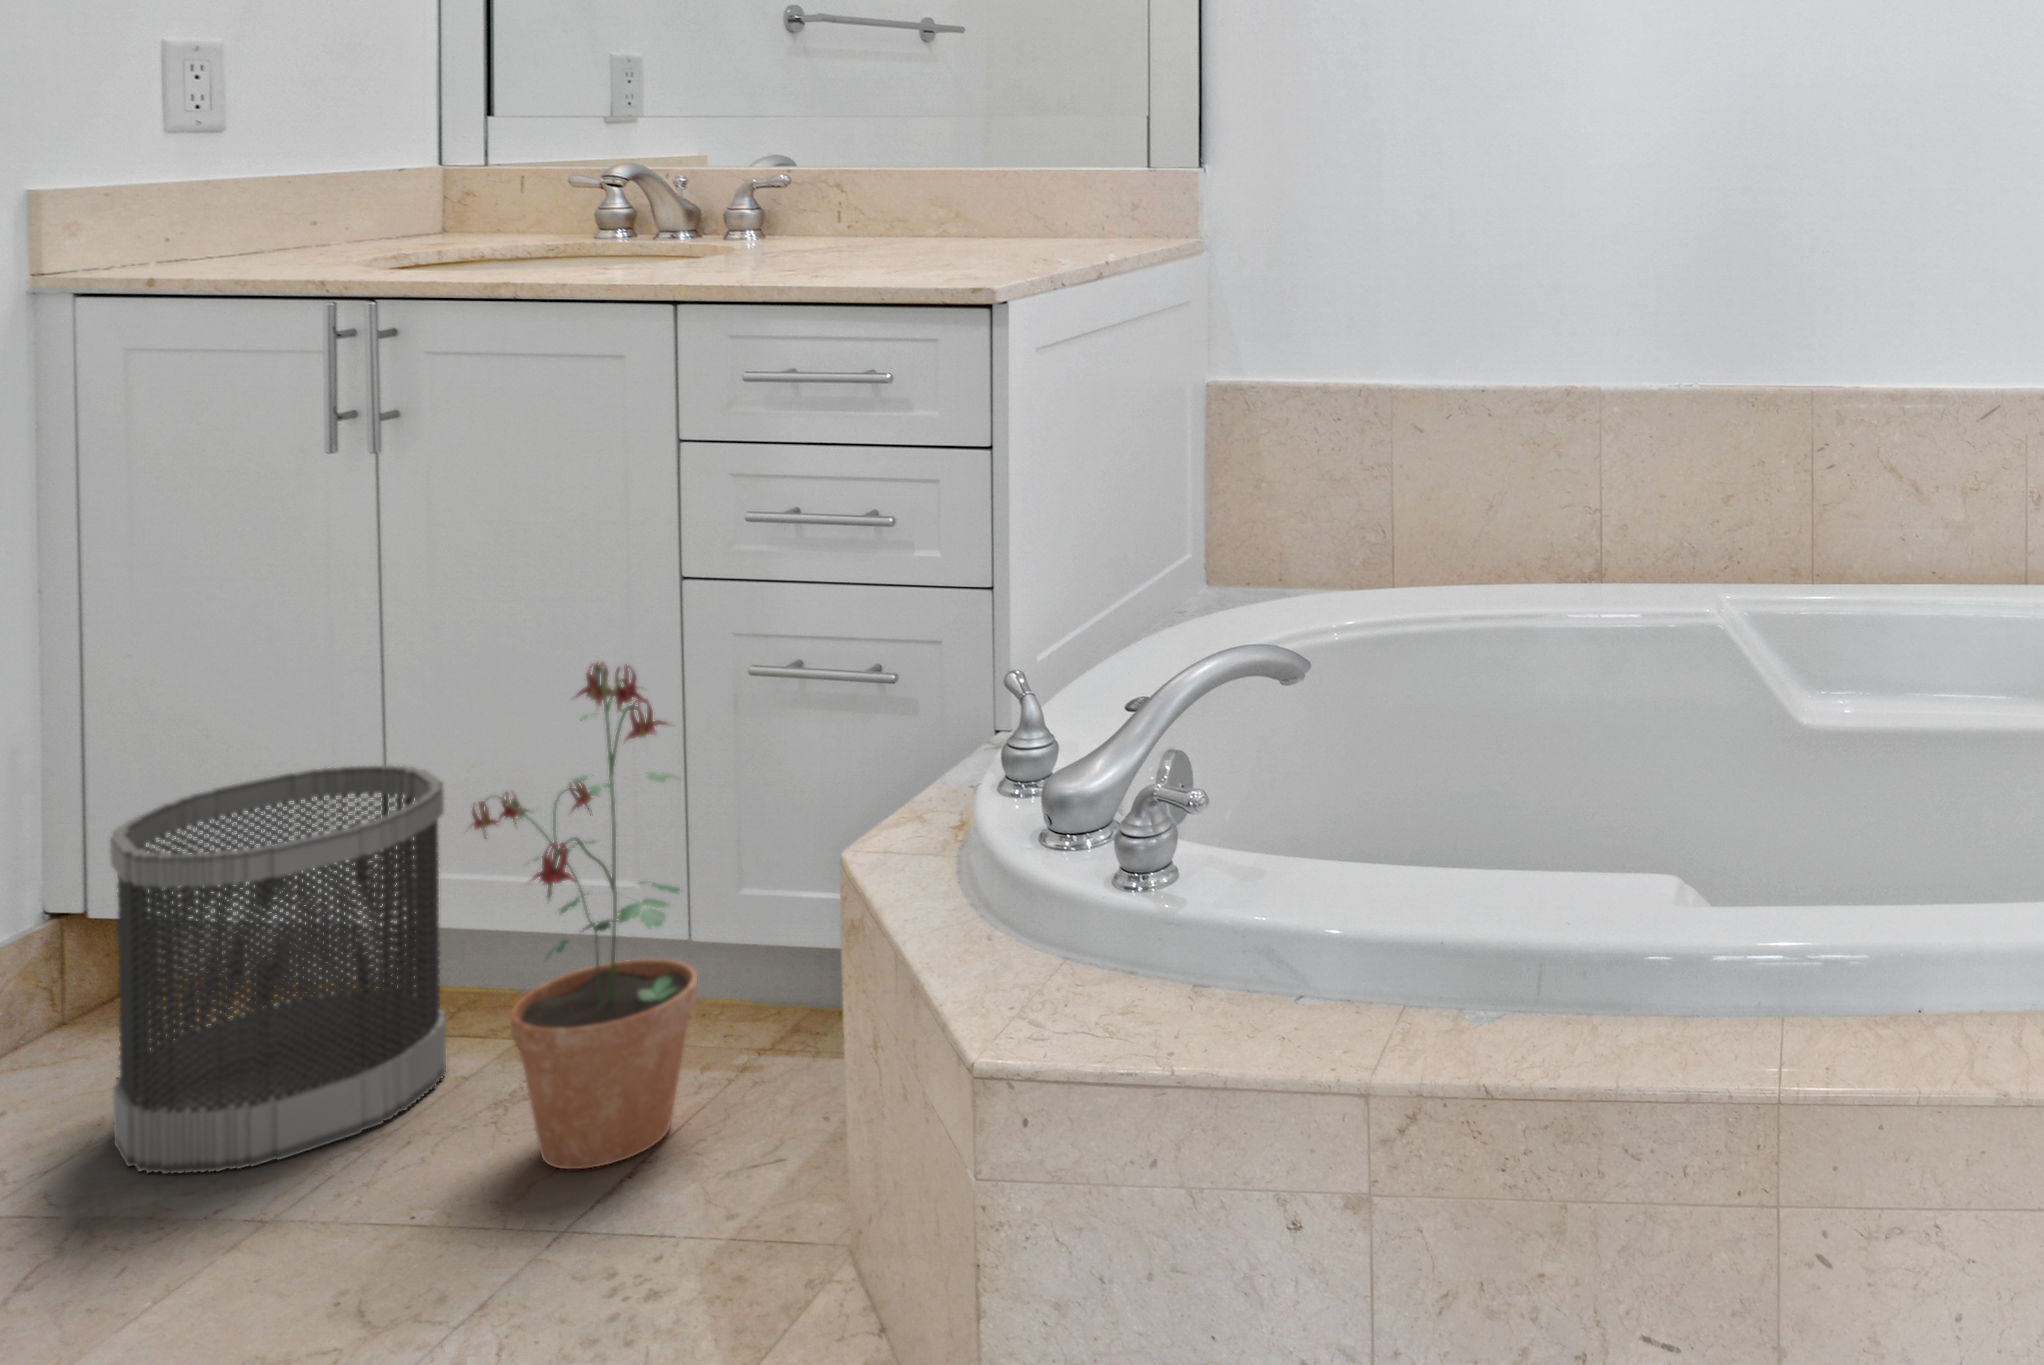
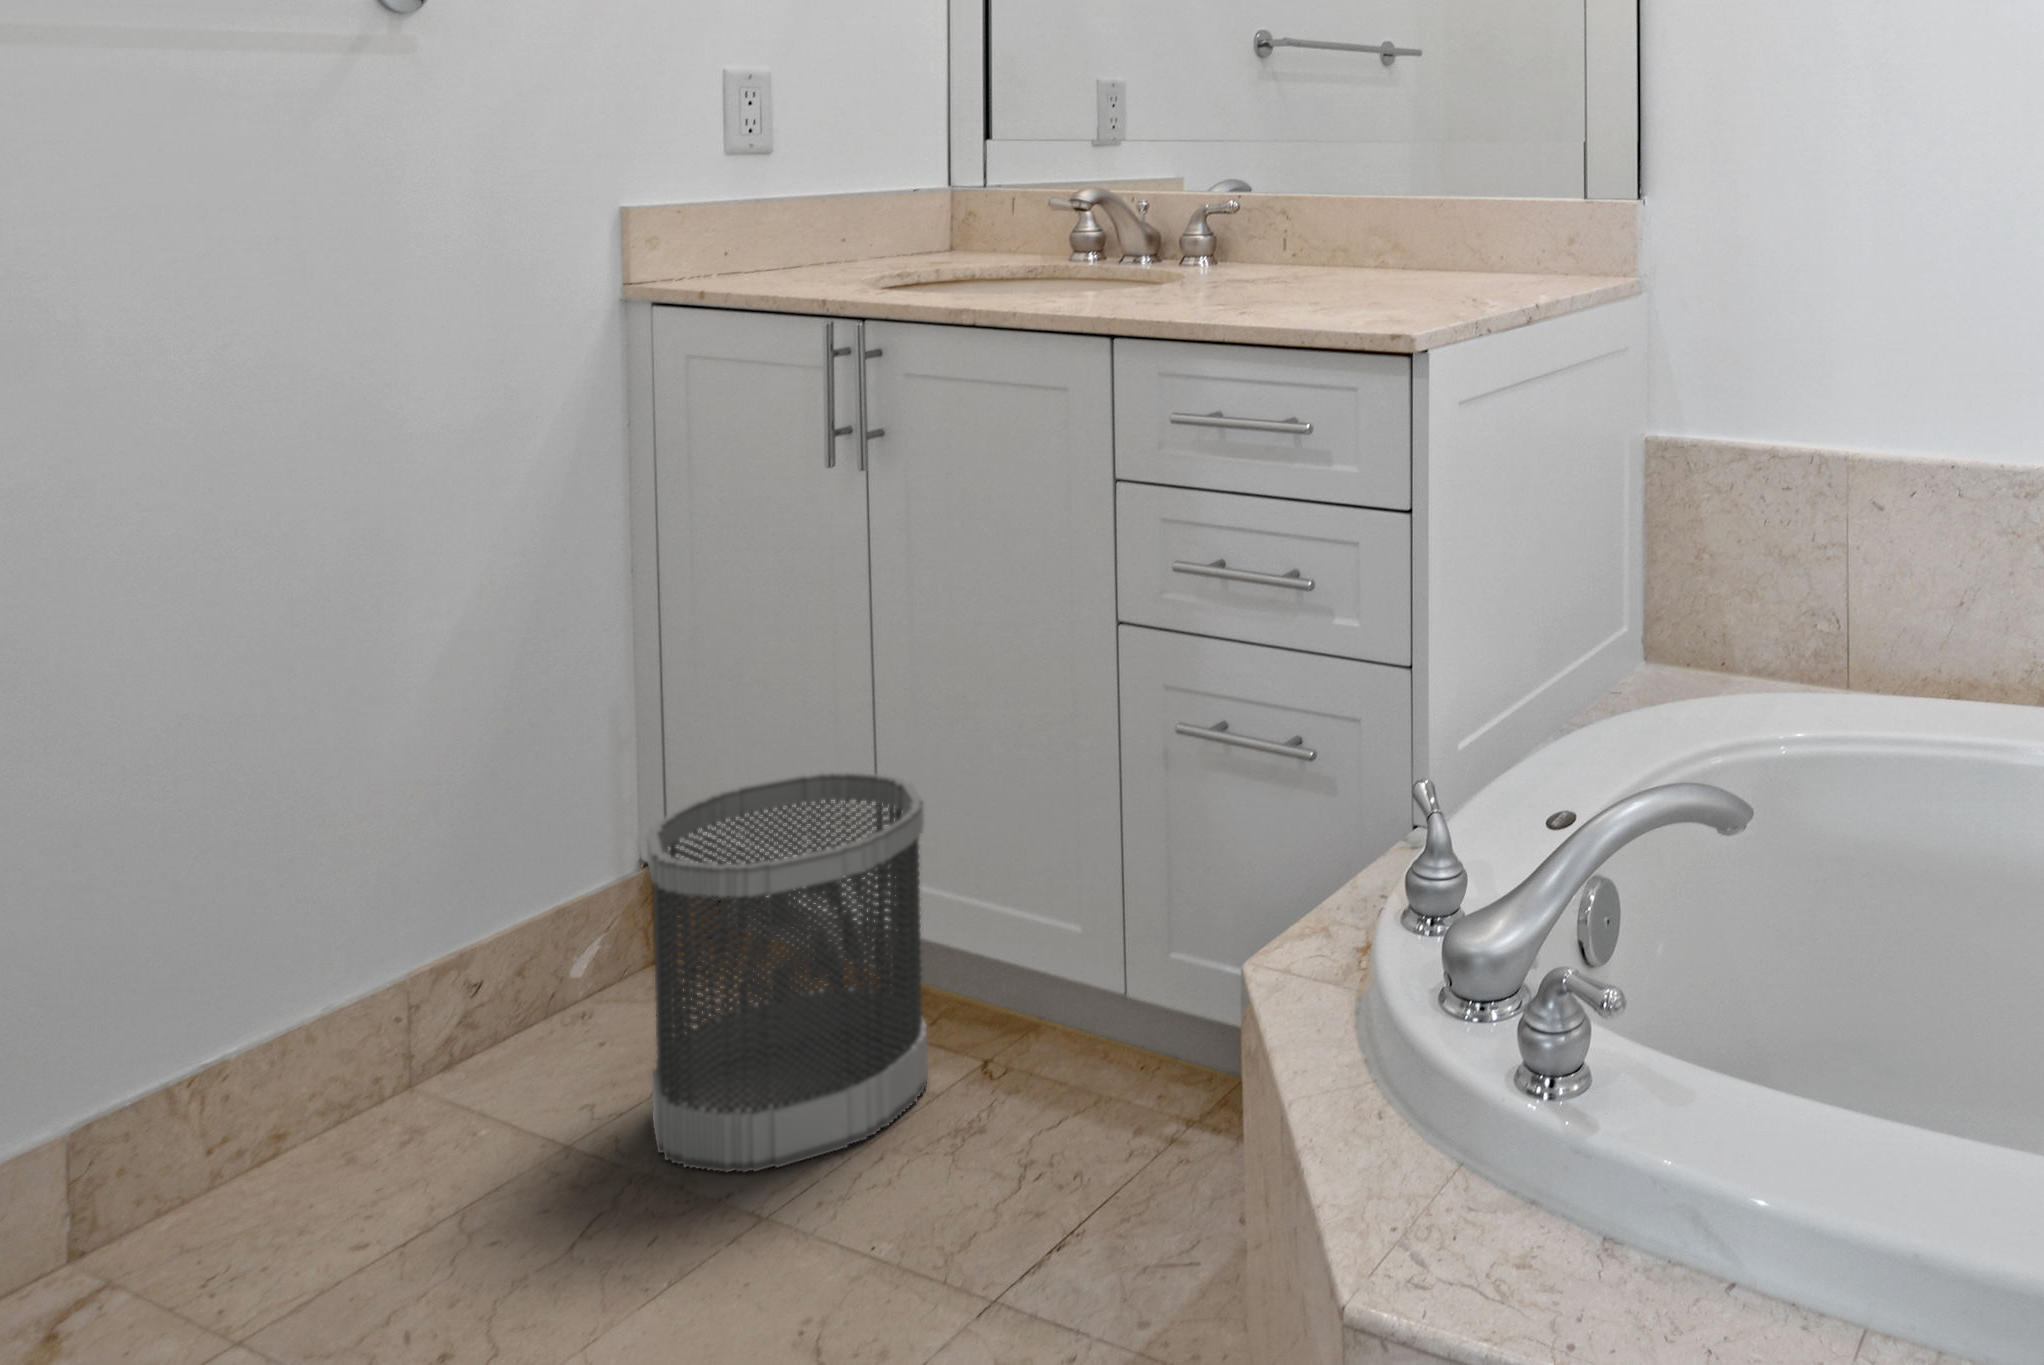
potted plant: present [472,662,697,1169] -> none [927,700,1135,1228]

